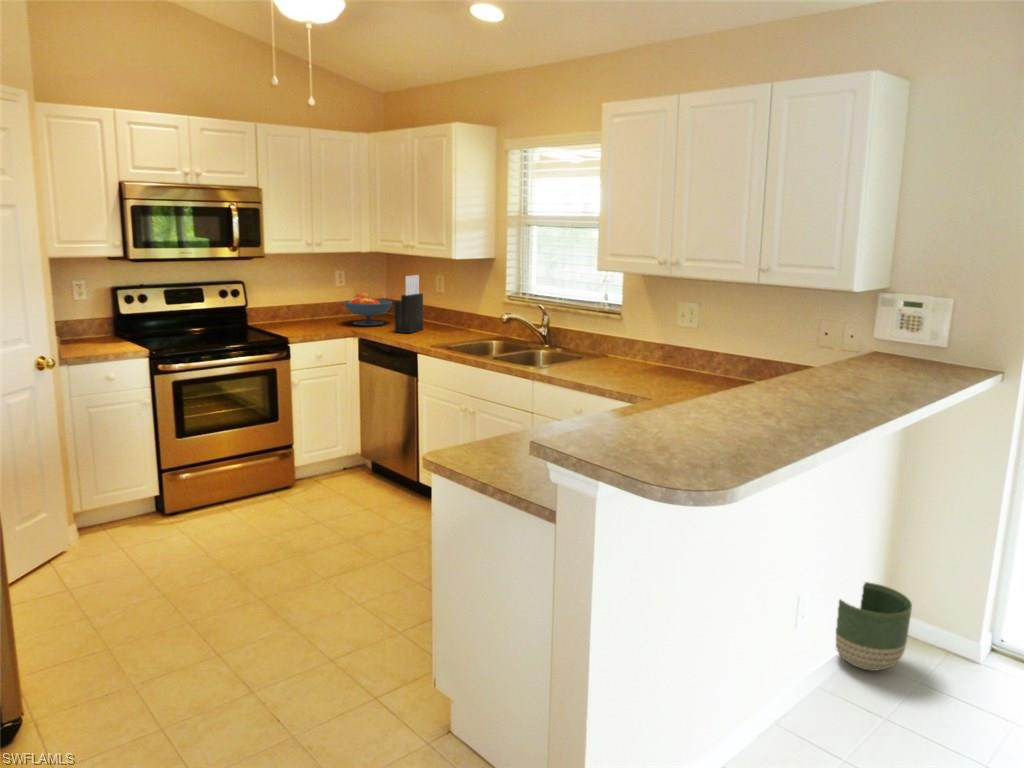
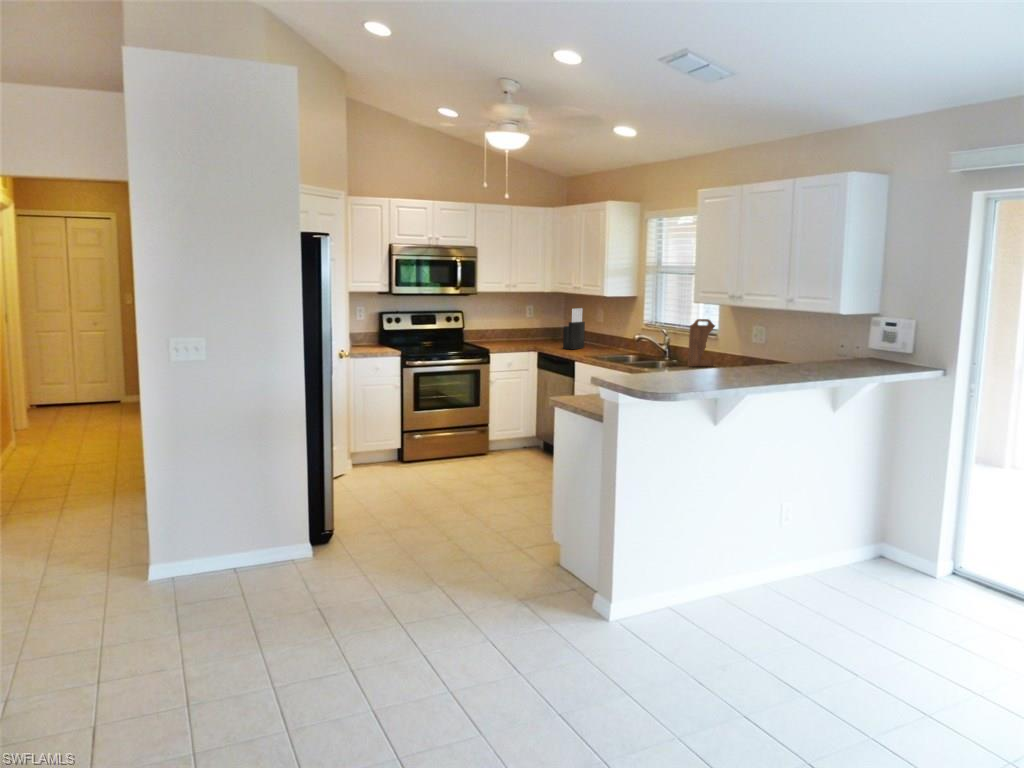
cutting board: none [577,291,612,357] -> present [688,319,715,366]
fruit bowl: present [344,293,392,326] -> none [530,321,564,344]
planter: present [836,582,912,671] -> none [837,520,895,580]

